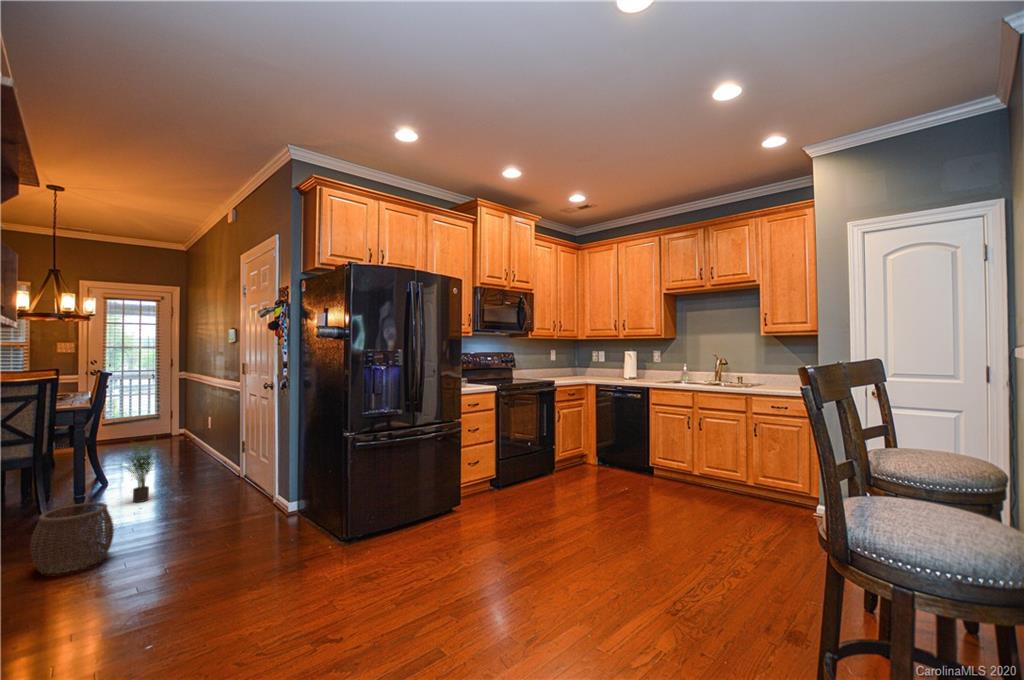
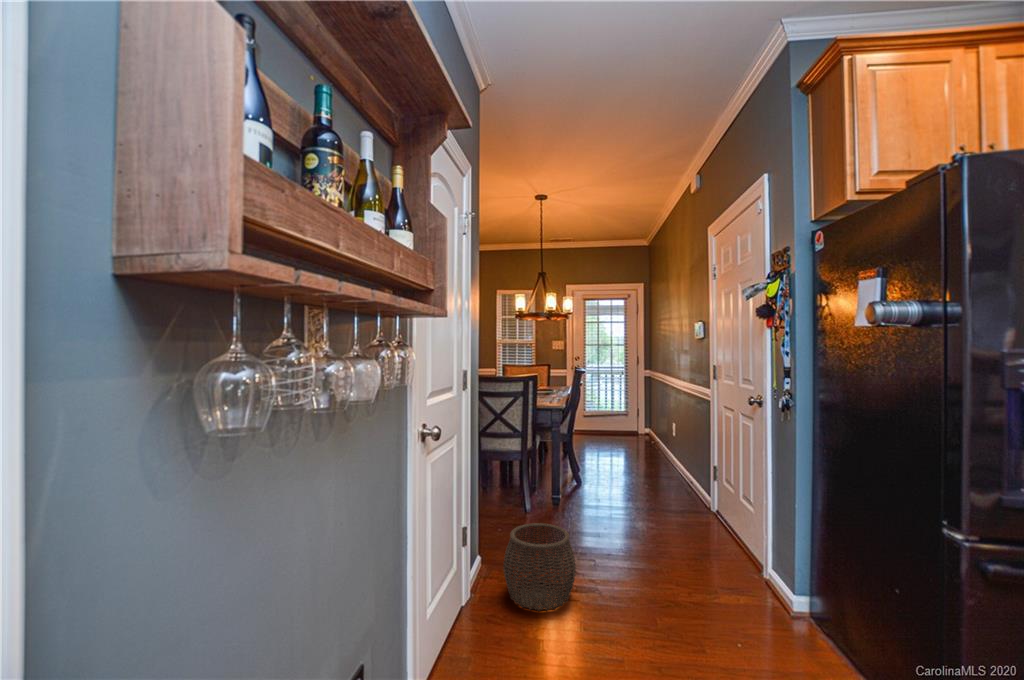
potted plant: present [125,446,159,502] -> none [580,445,632,518]

